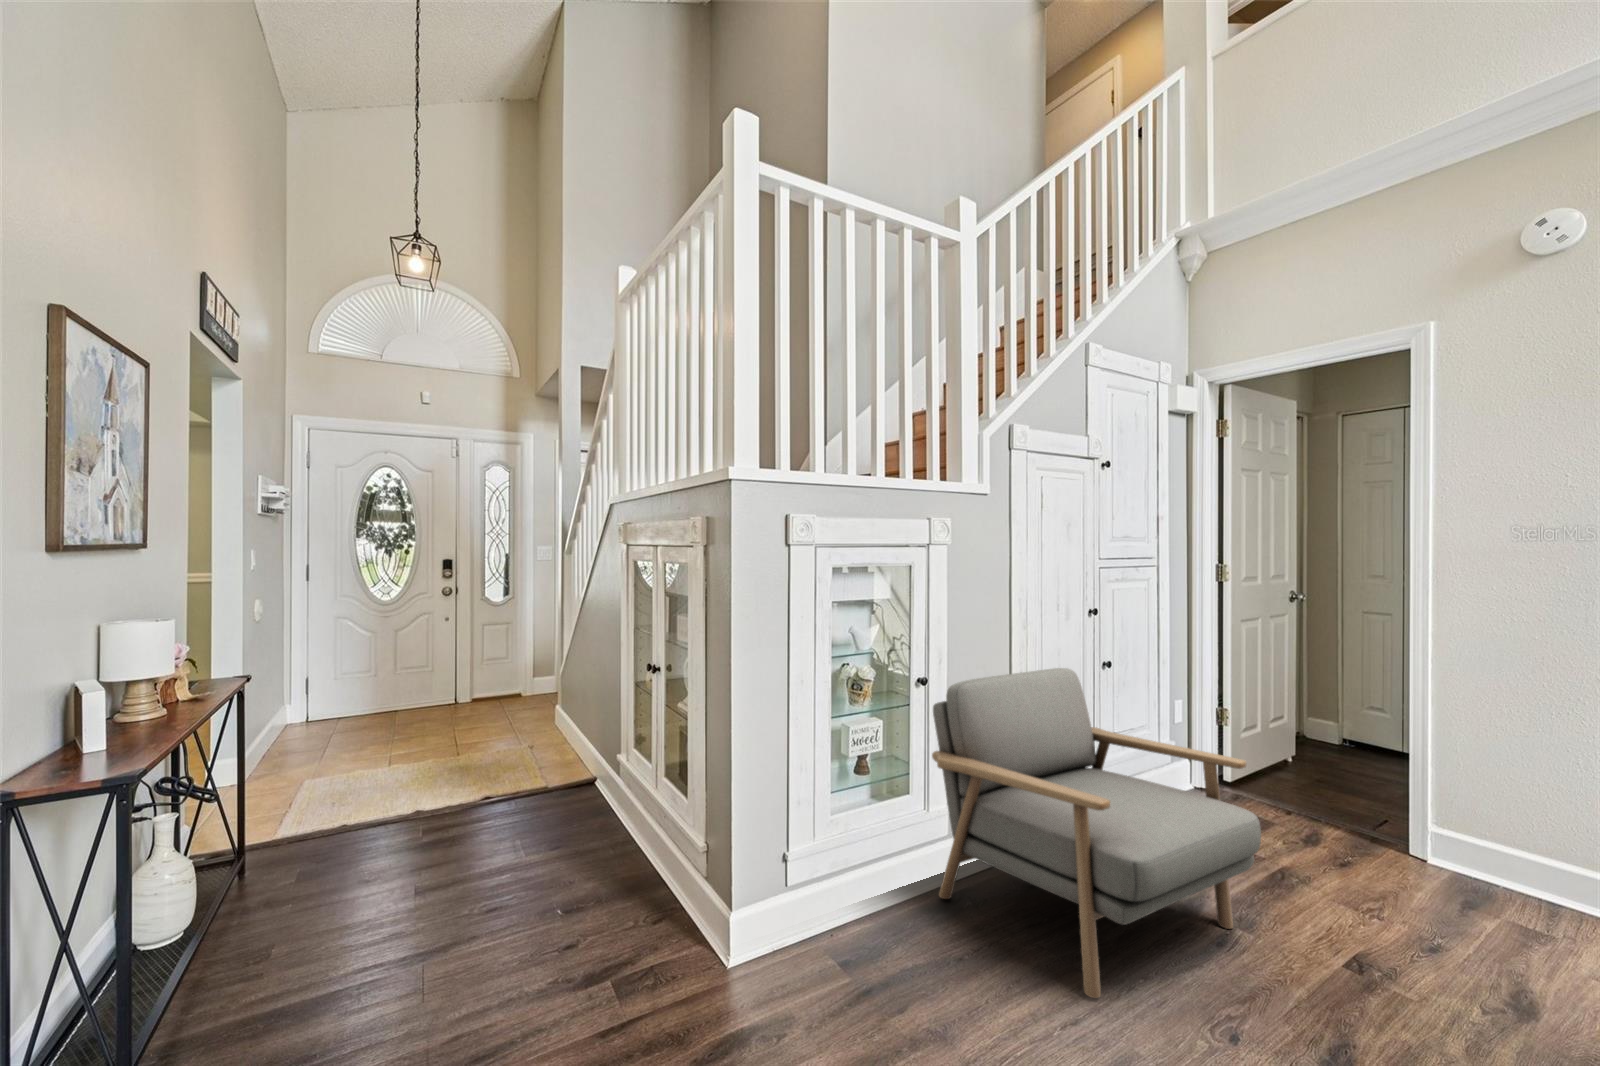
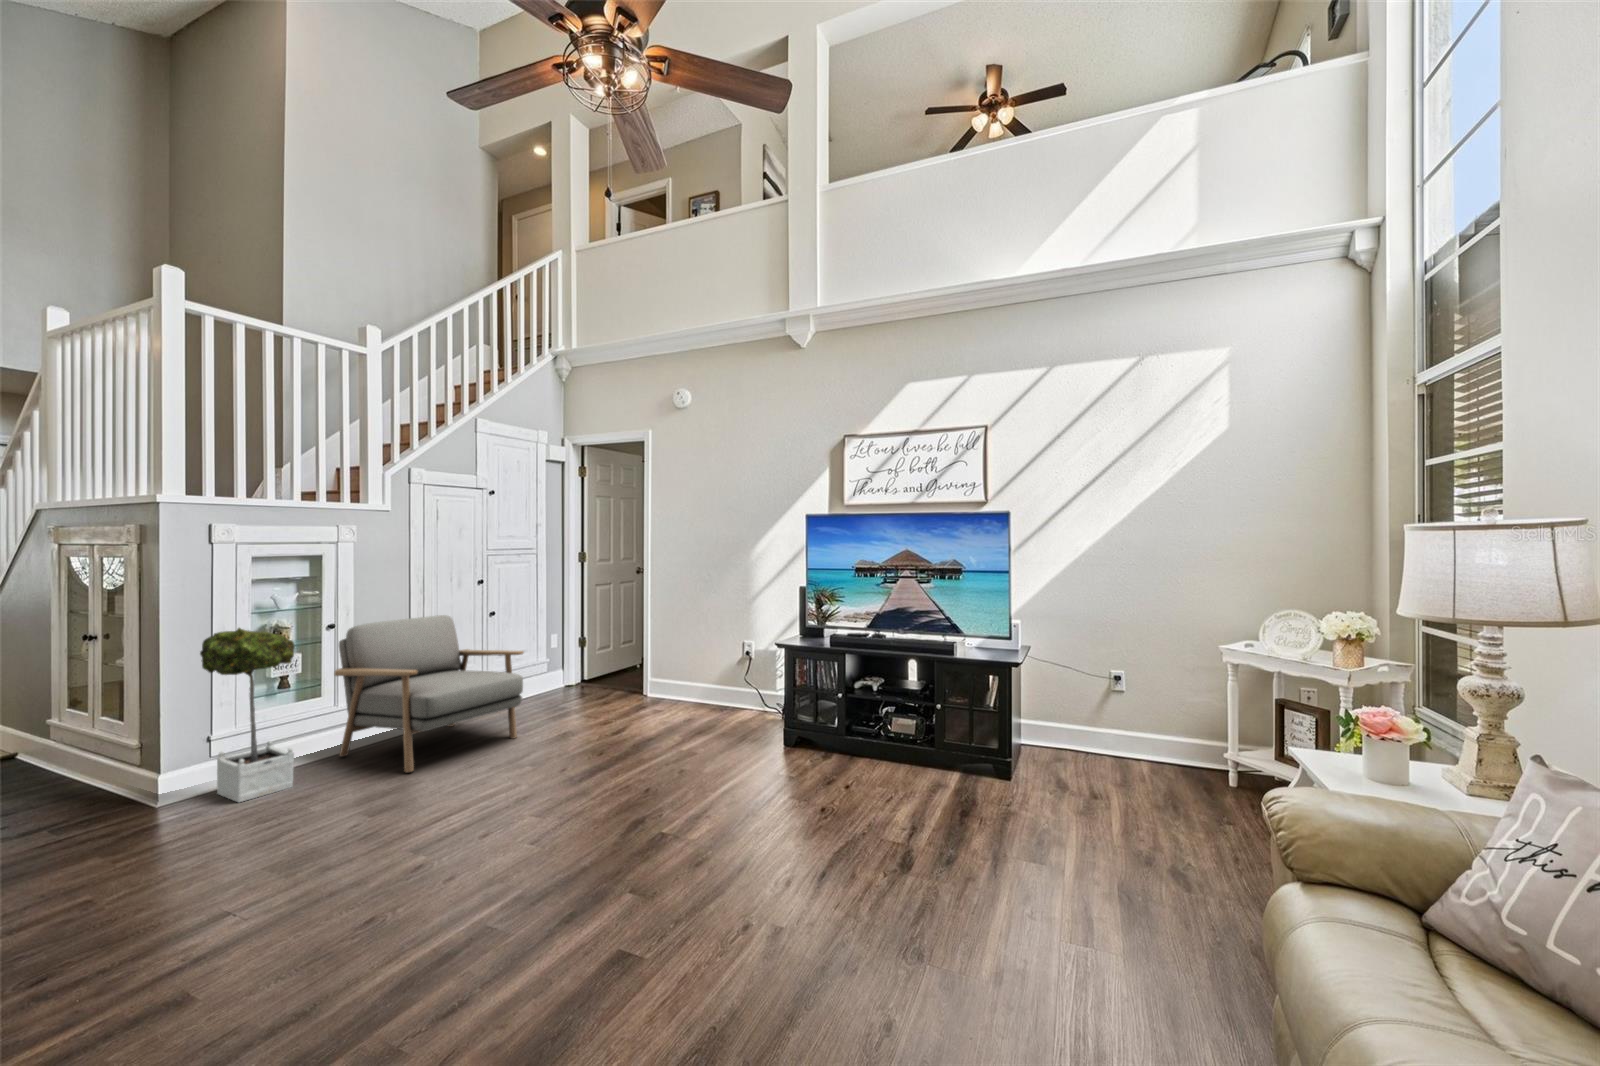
potted tree: none [782,692,907,997] -> present [200,628,295,802]

